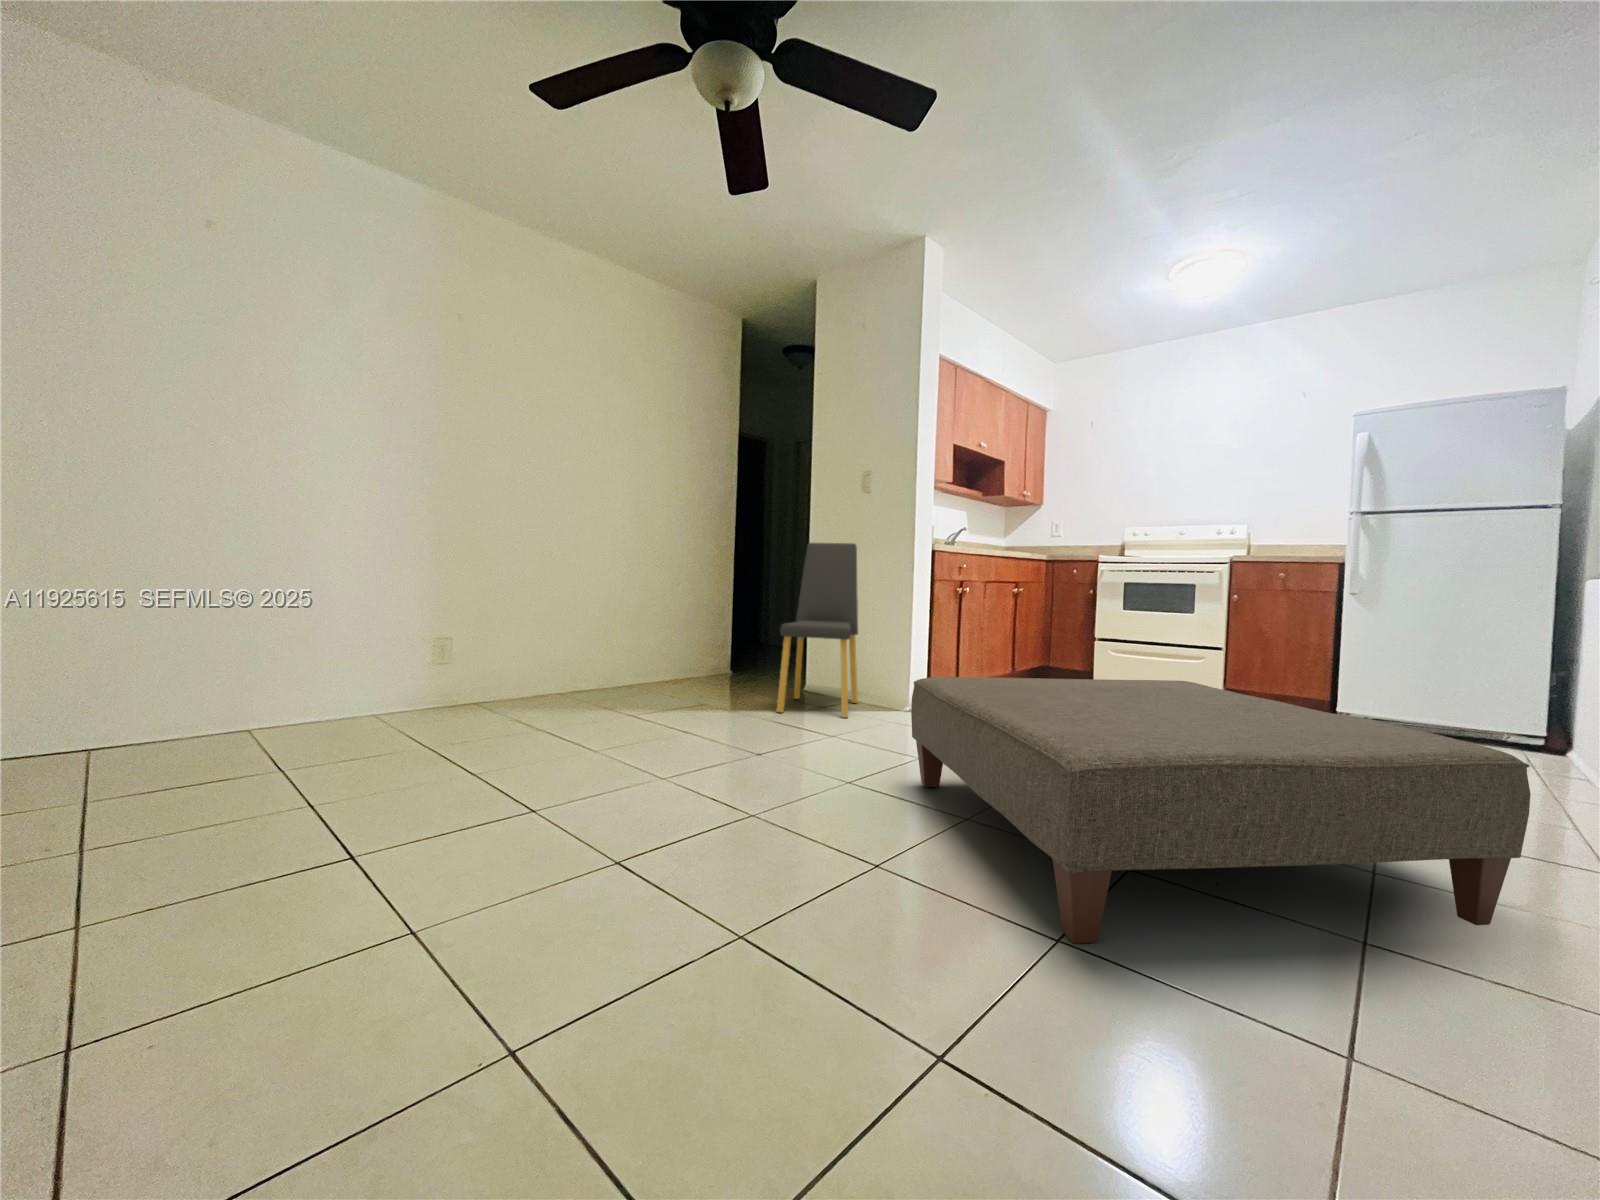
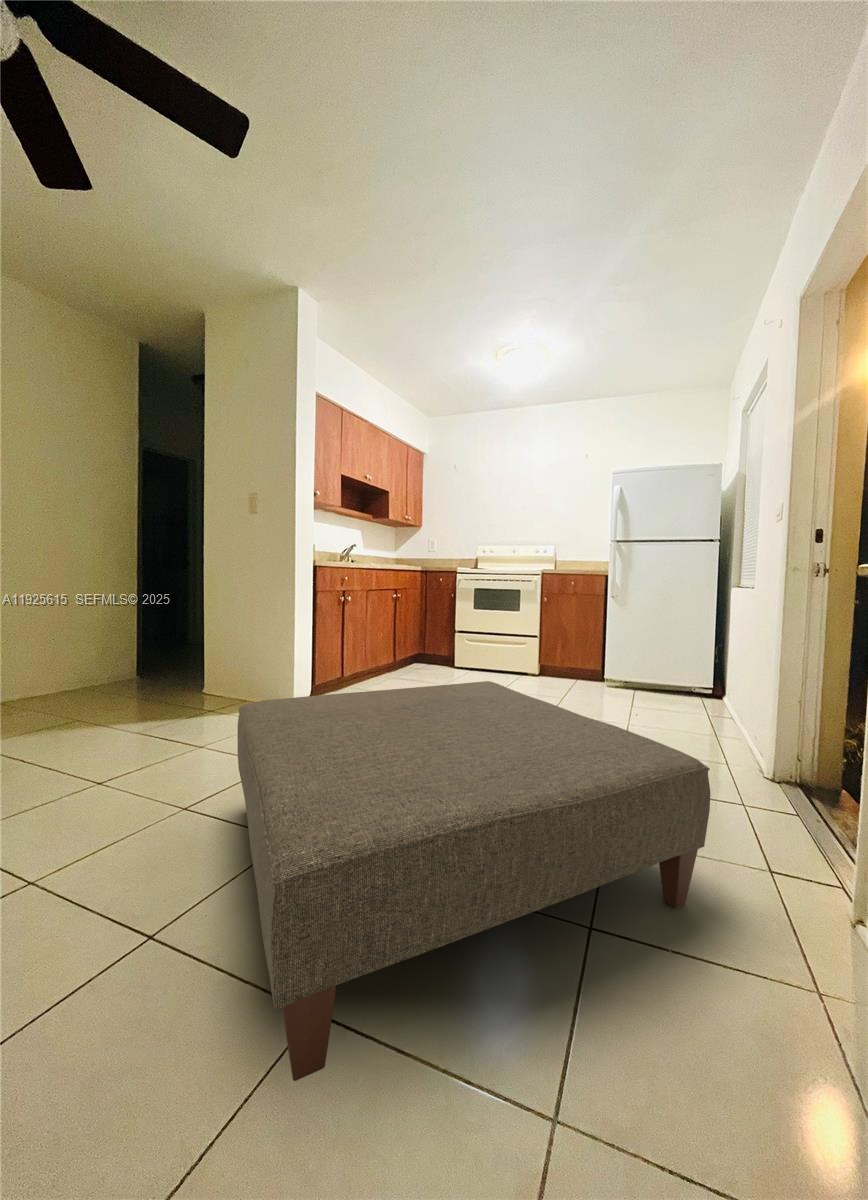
dining chair: present [776,543,858,718] -> none [152,558,248,725]

